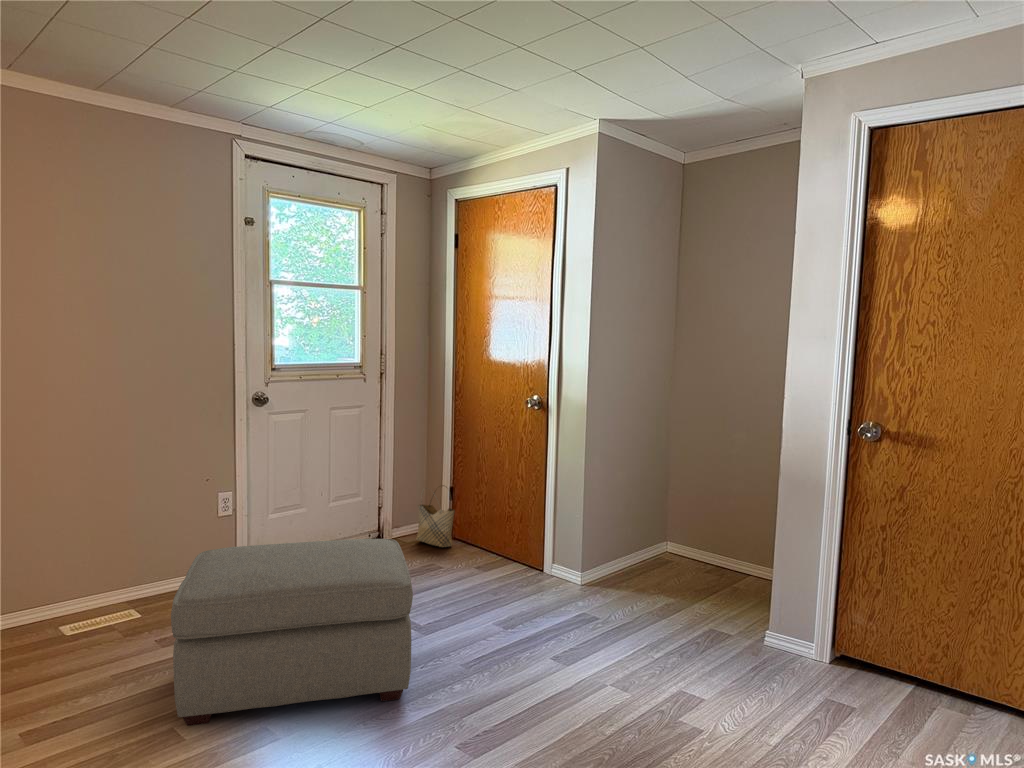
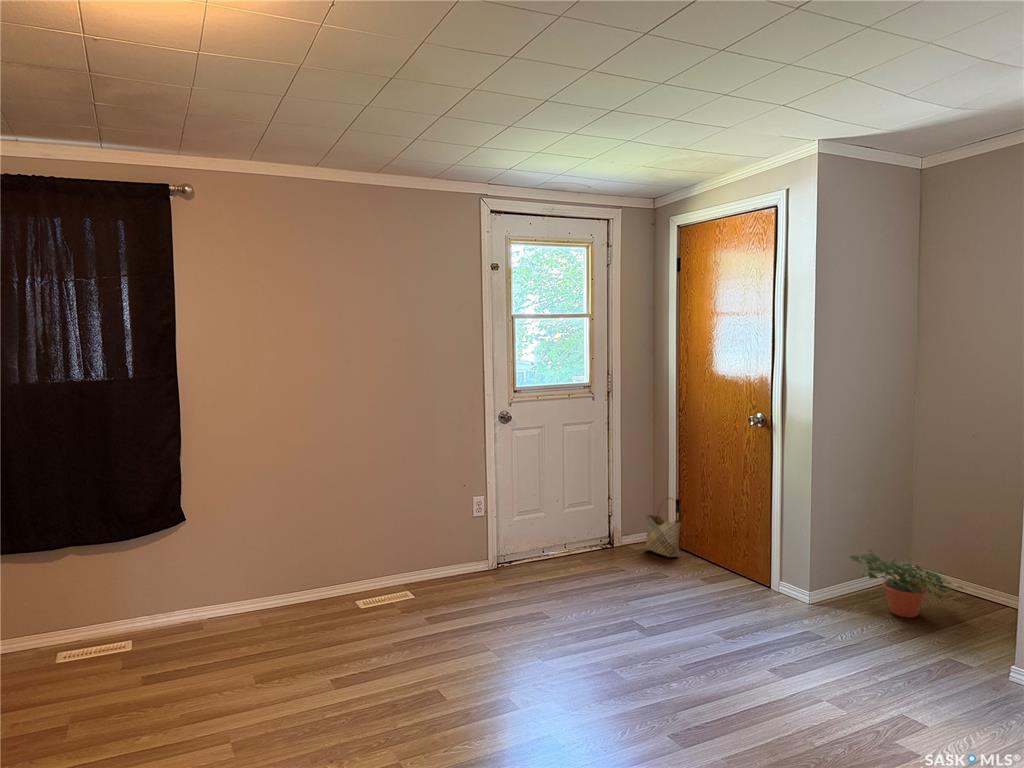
potted plant: none [617,527,719,590] -> present [850,550,964,617]
ottoman: present [171,539,413,726] -> none [442,546,632,687]

